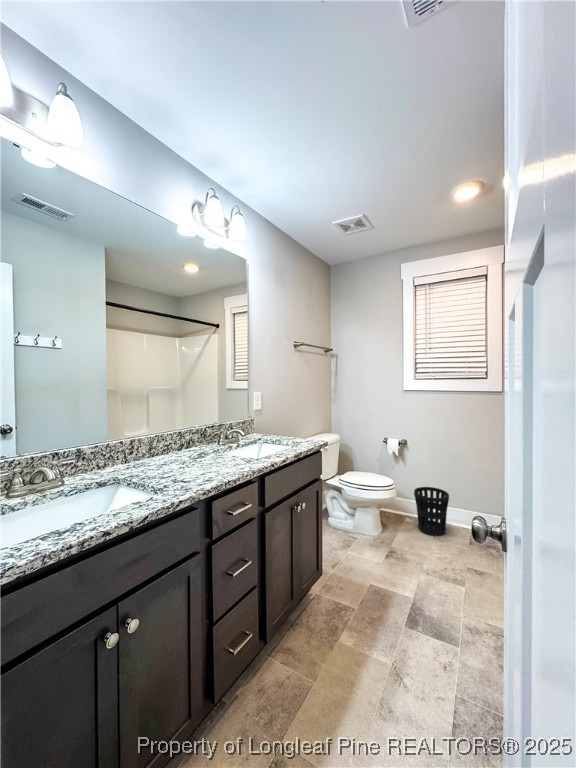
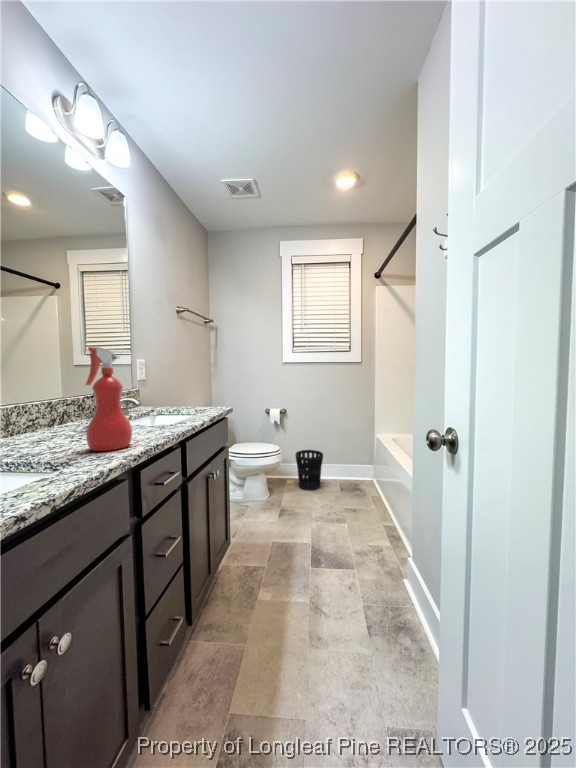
spray bottle: none [176,404,212,482] -> present [86,347,132,451]

